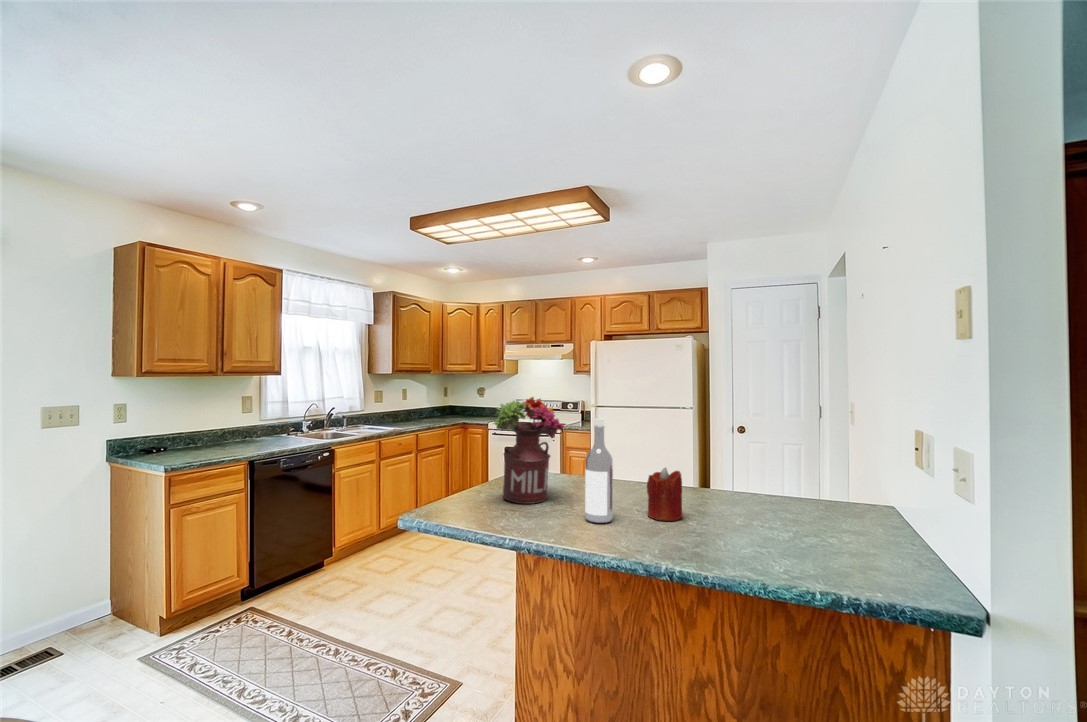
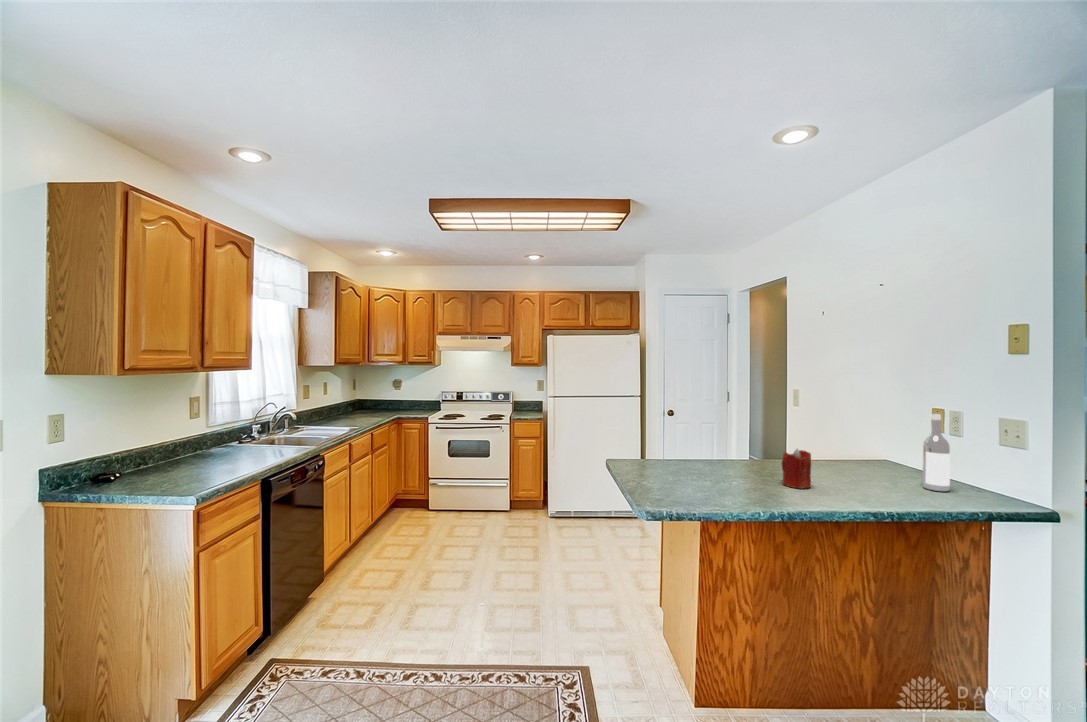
flower arrangement: present [494,397,564,504] -> none [660,396,719,488]
wine bottle: present [585,418,613,523] -> present [923,414,950,492]

